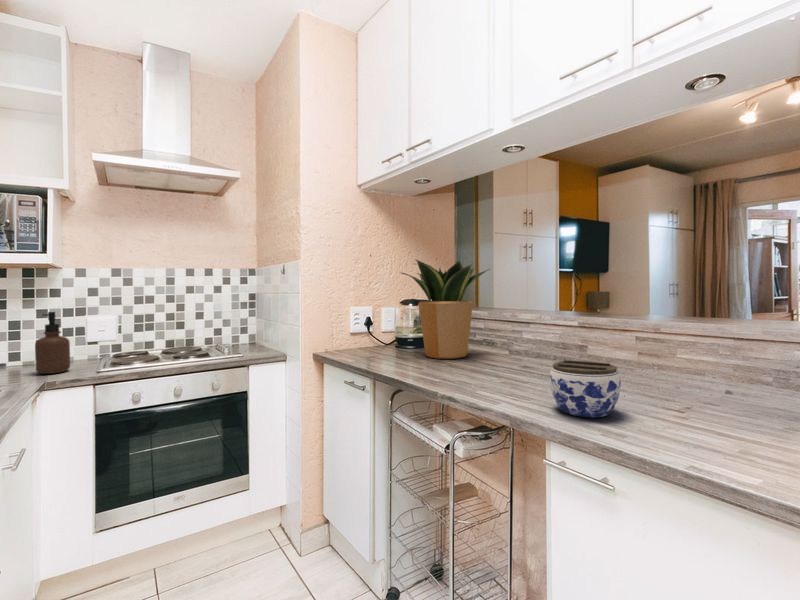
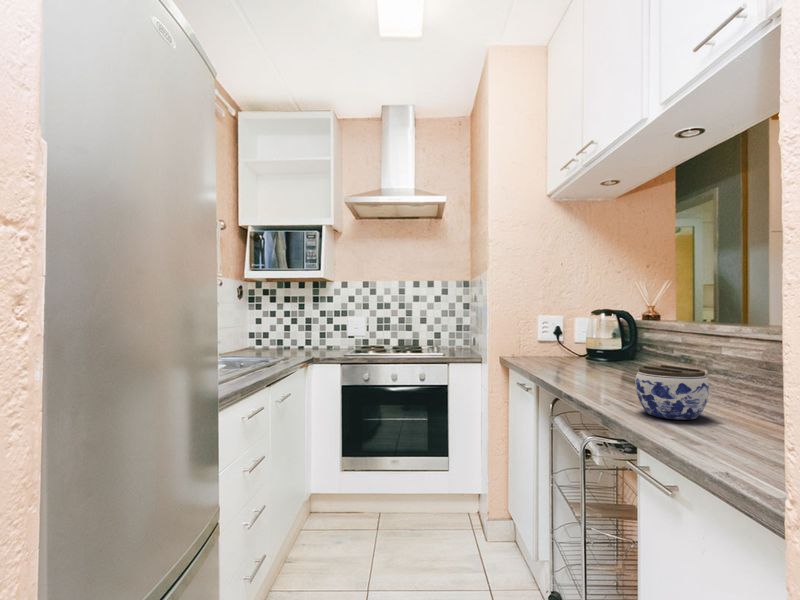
potted plant: present [402,260,490,359] -> none [573,266,686,371]
soap dispenser: present [35,312,70,374] -> none [315,312,334,355]

